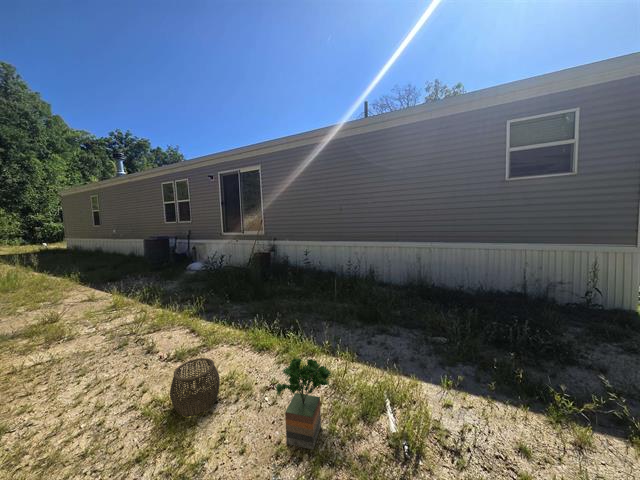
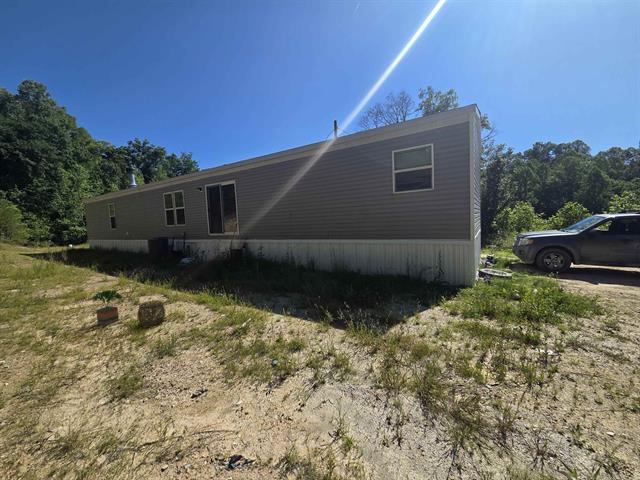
potted tree: present [276,358,331,450] -> present [92,290,122,325]

